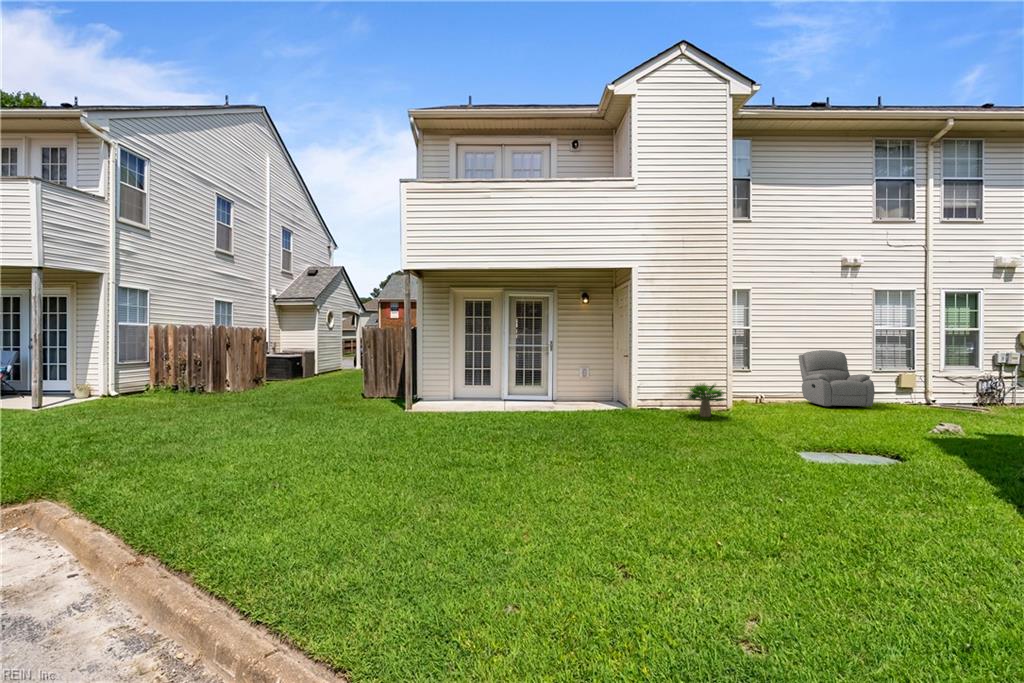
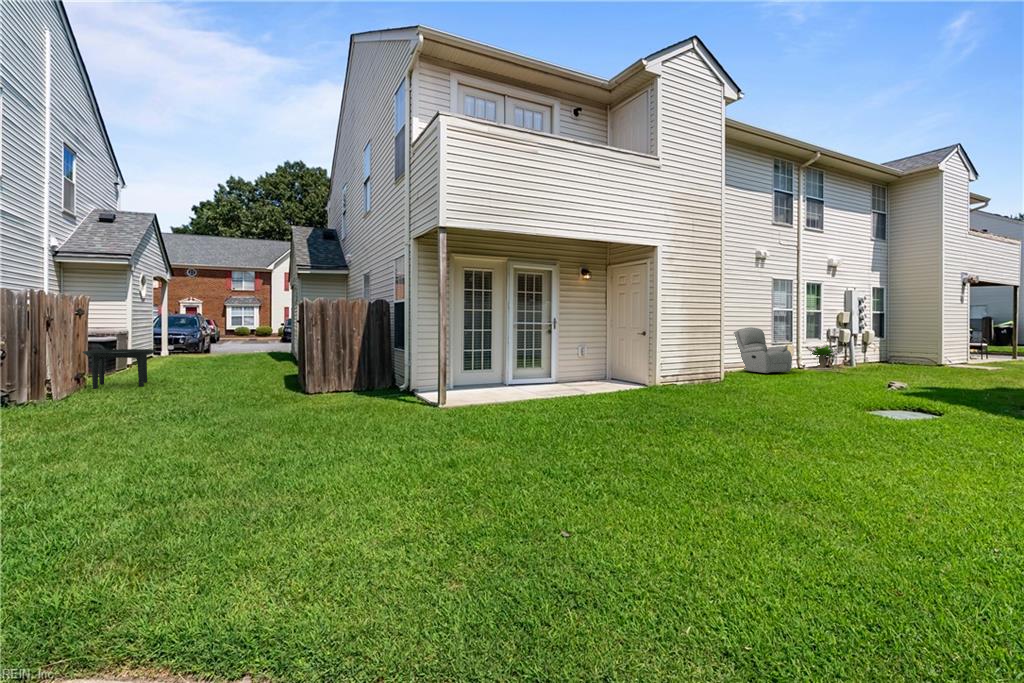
round table: none [250,361,294,386] -> present [83,349,156,389]
potted plant: present [687,384,724,417] -> present [811,346,834,368]

